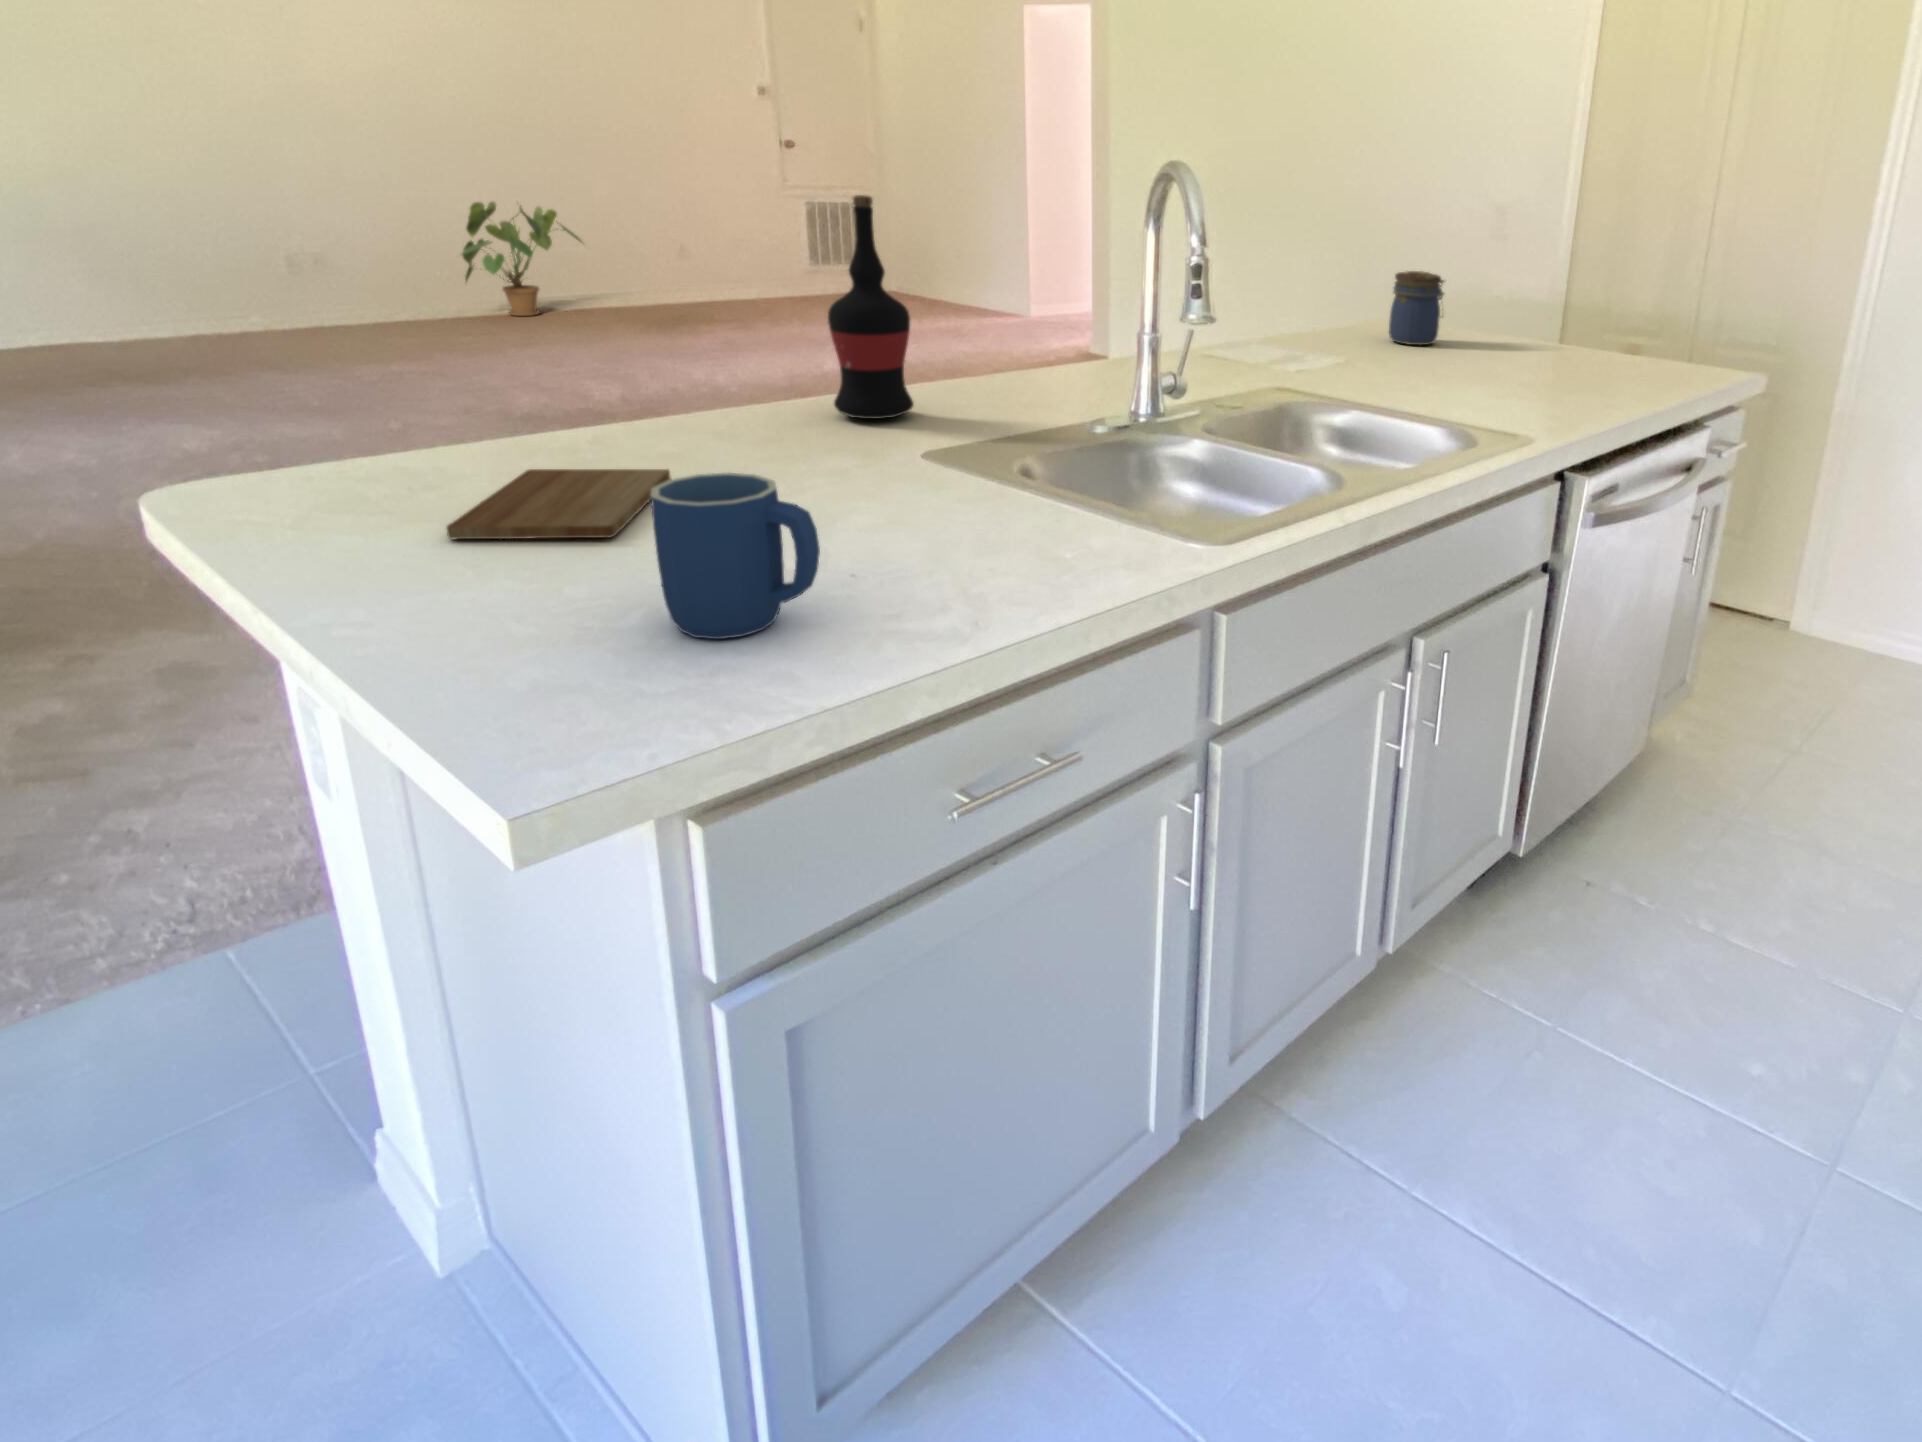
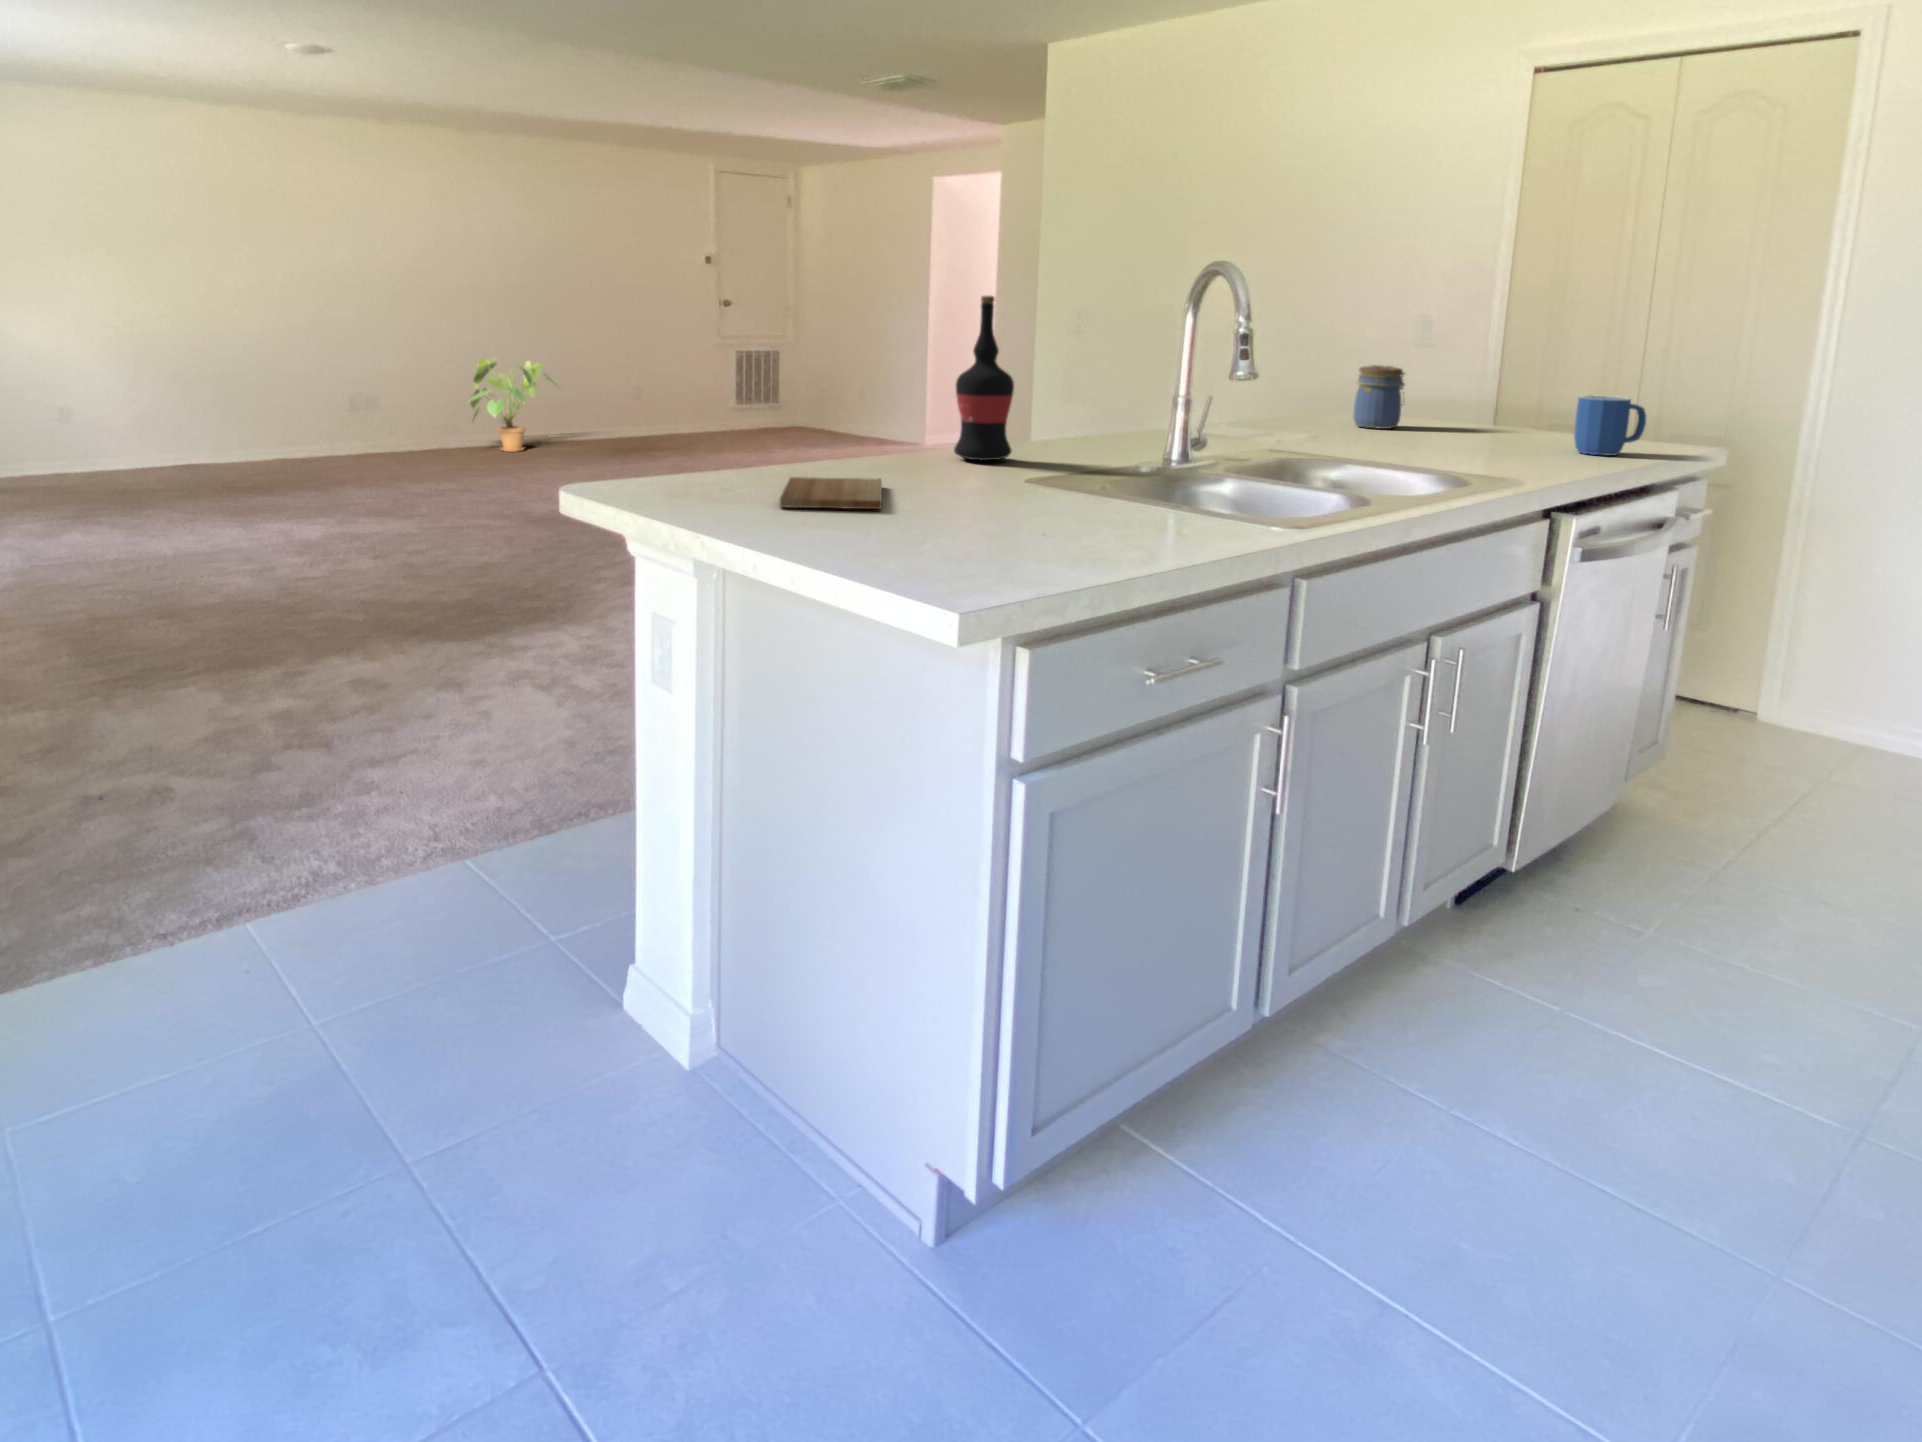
mug: present [651,472,820,639] -> present [1574,395,1646,456]

